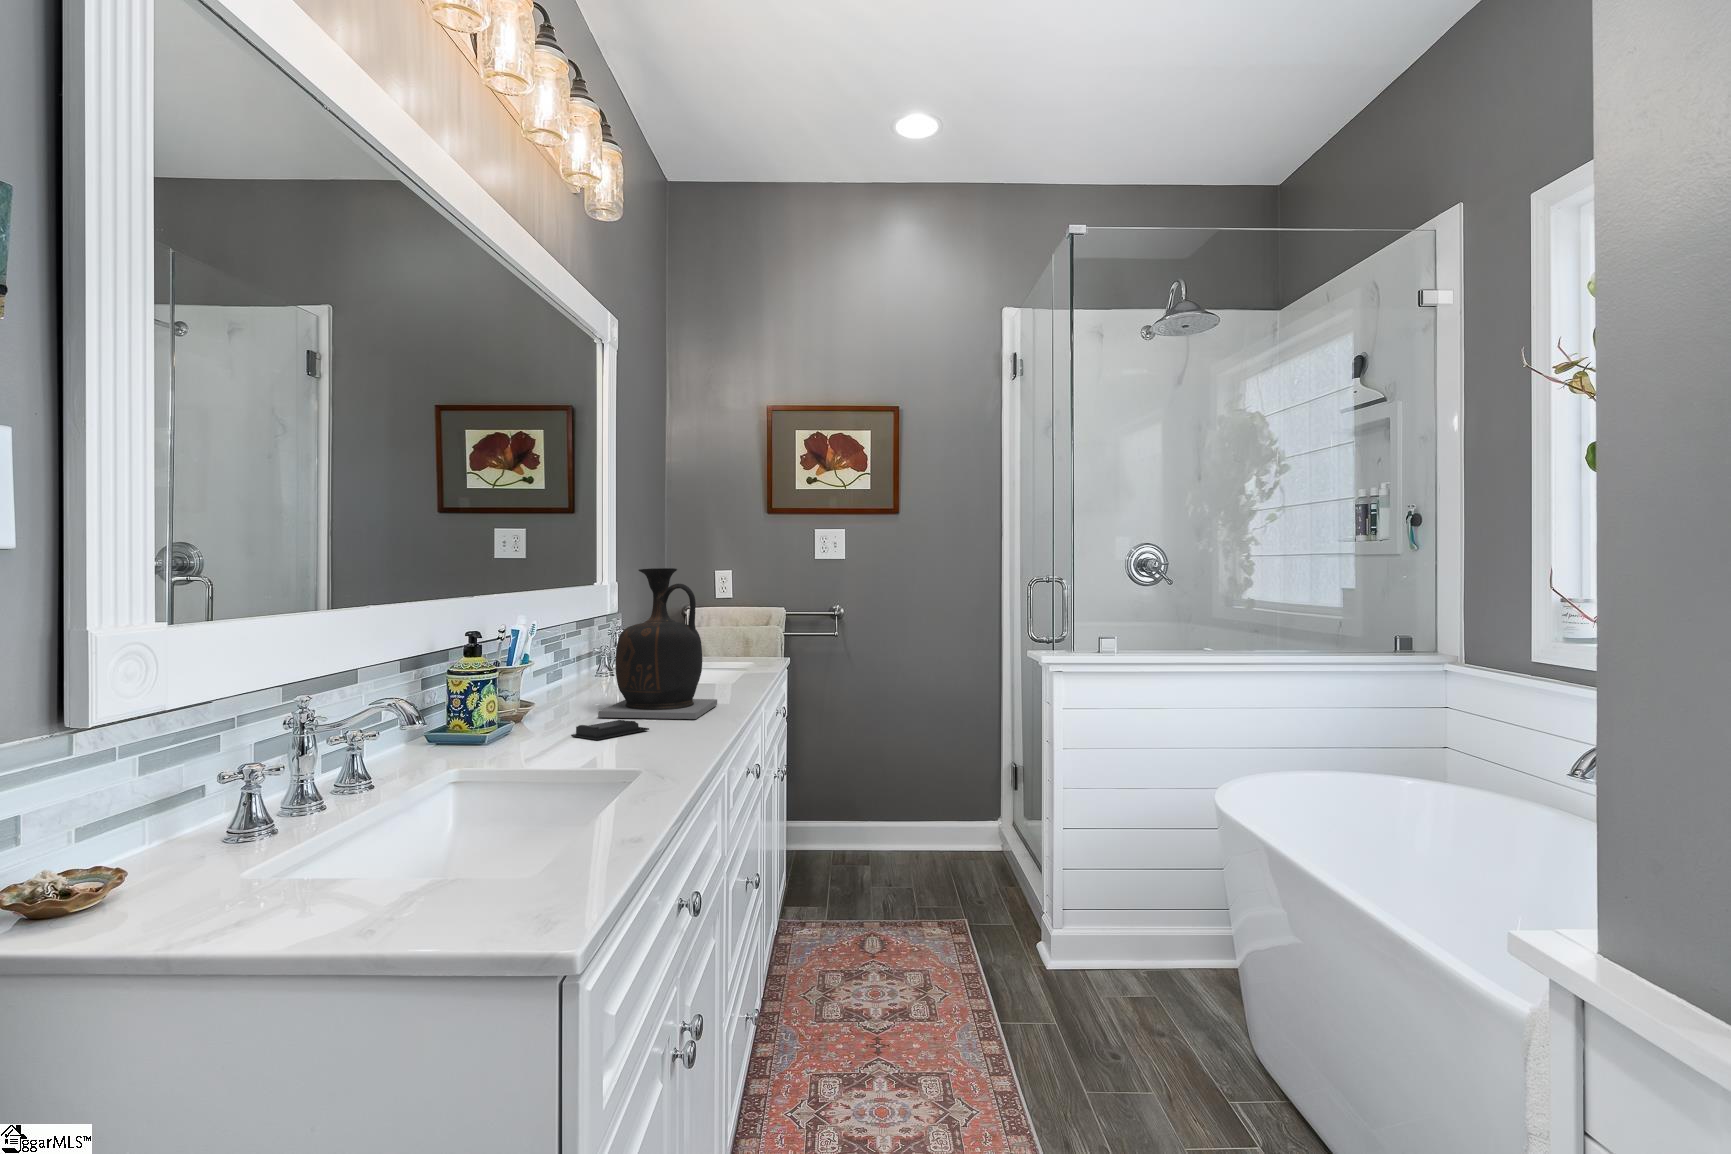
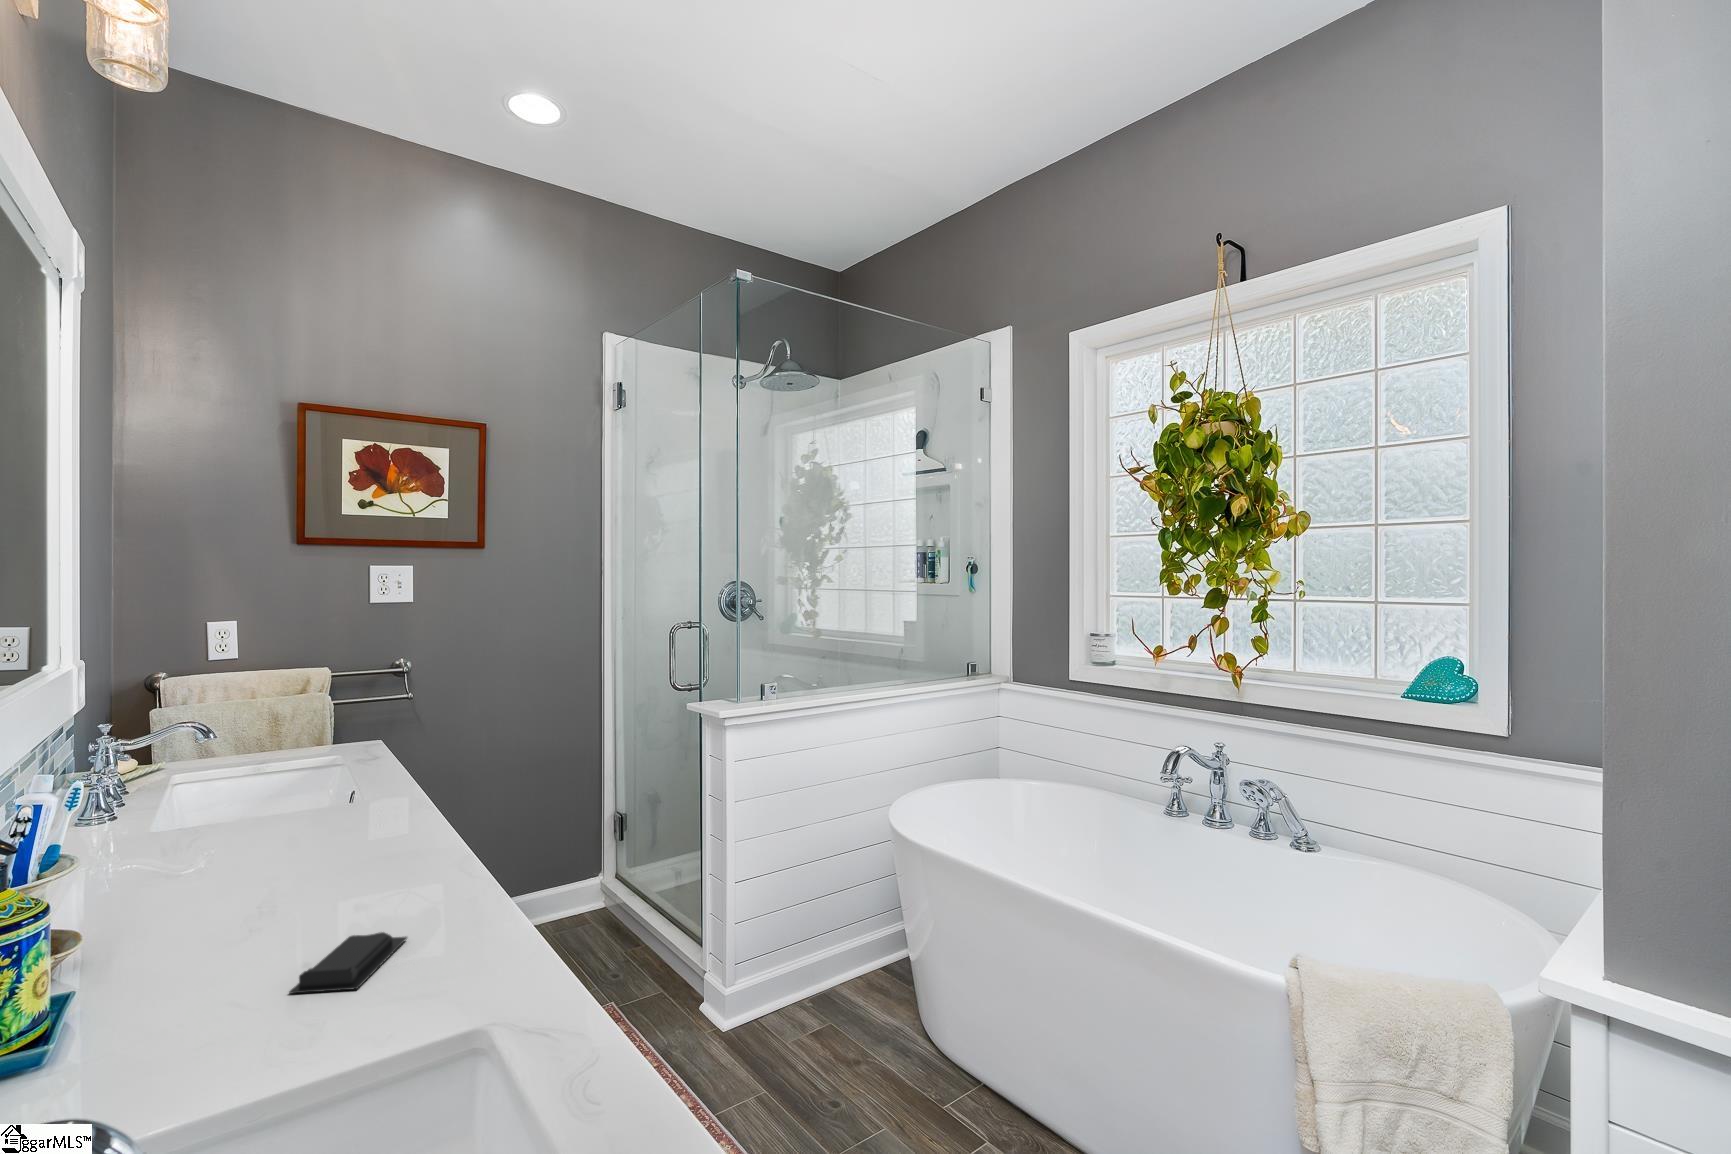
vase: present [598,568,717,719] -> none [262,675,440,931]

